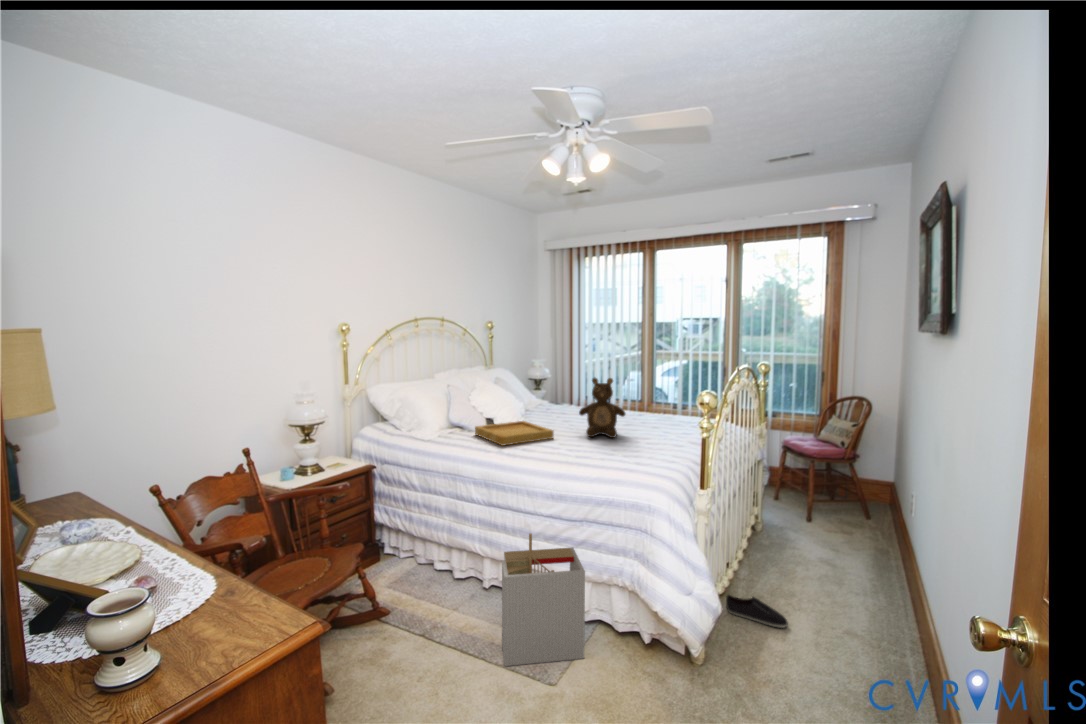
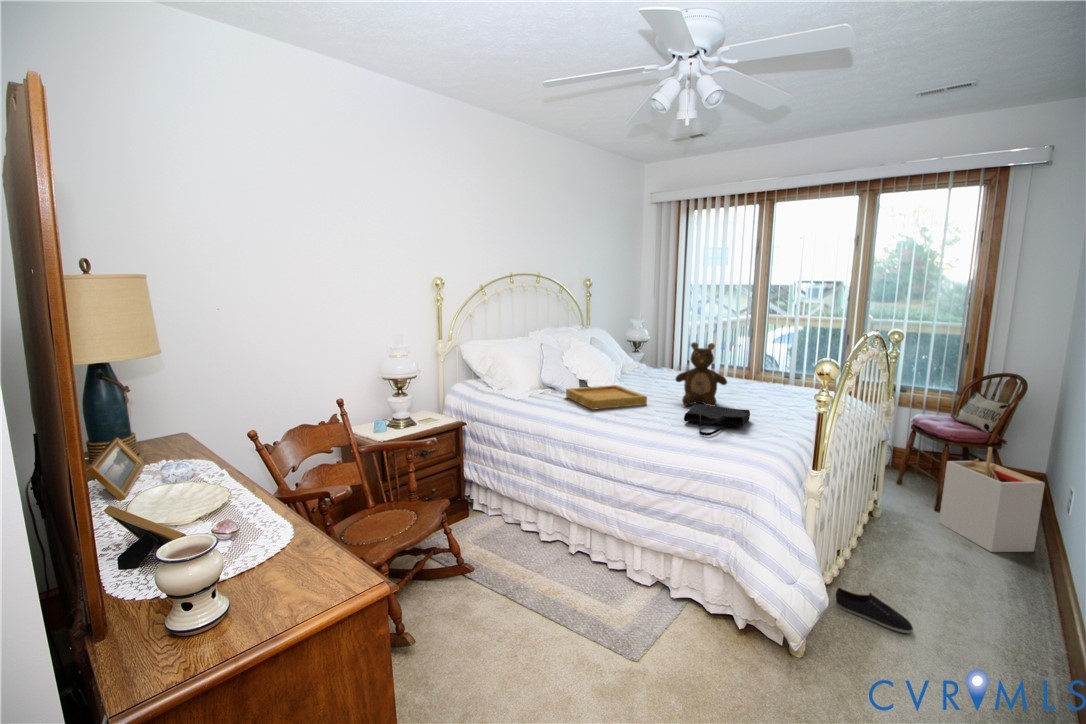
tote bag: none [589,434,647,464] -> present [684,403,750,436]
storage bin: present [502,533,585,666] -> present [939,447,1045,552]

